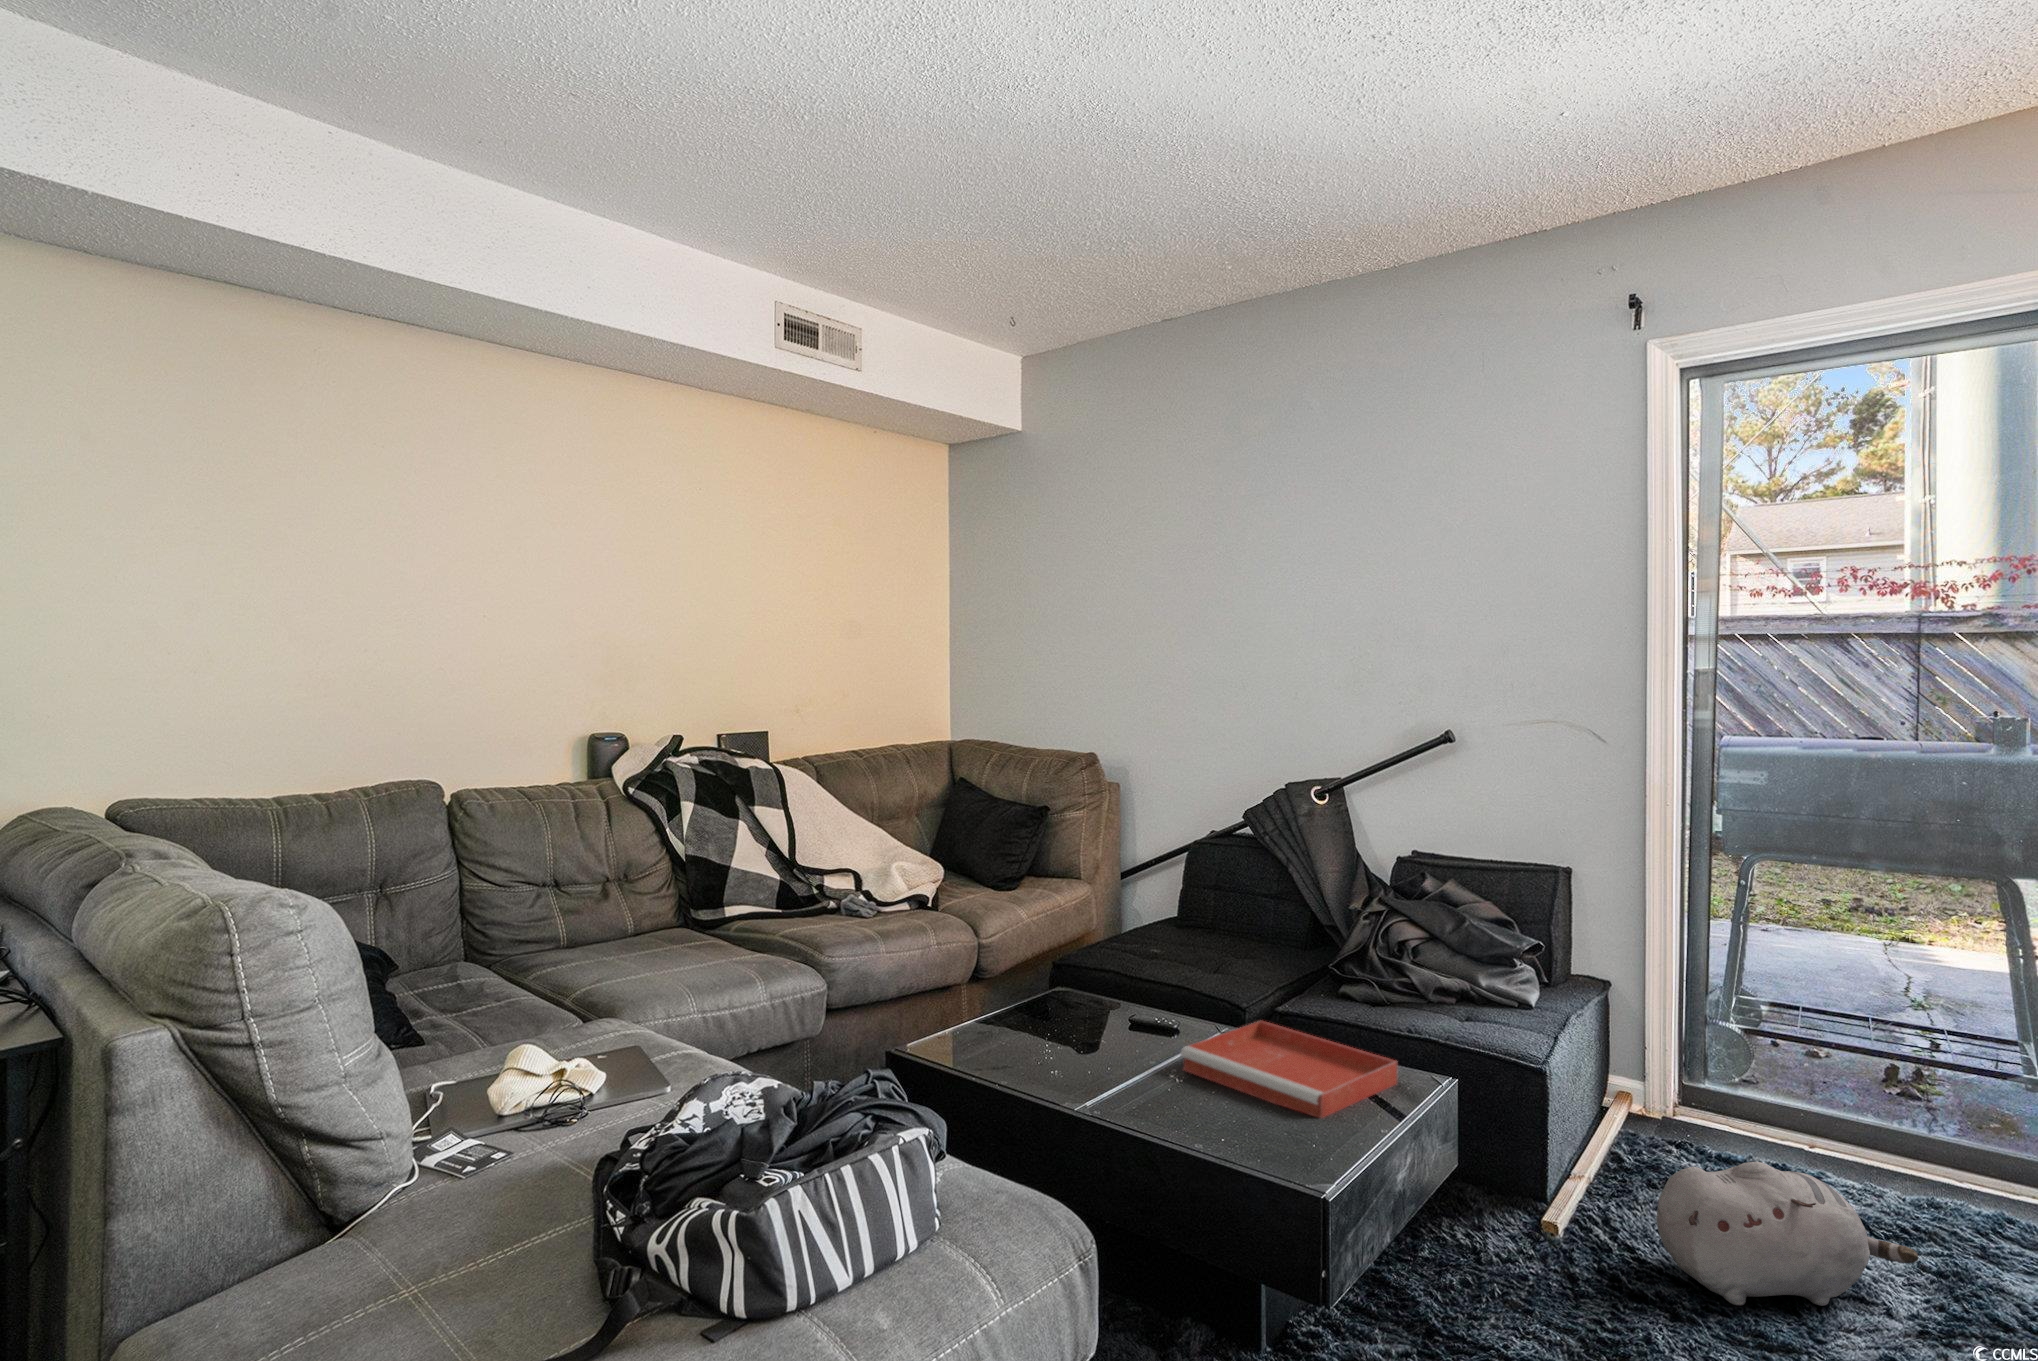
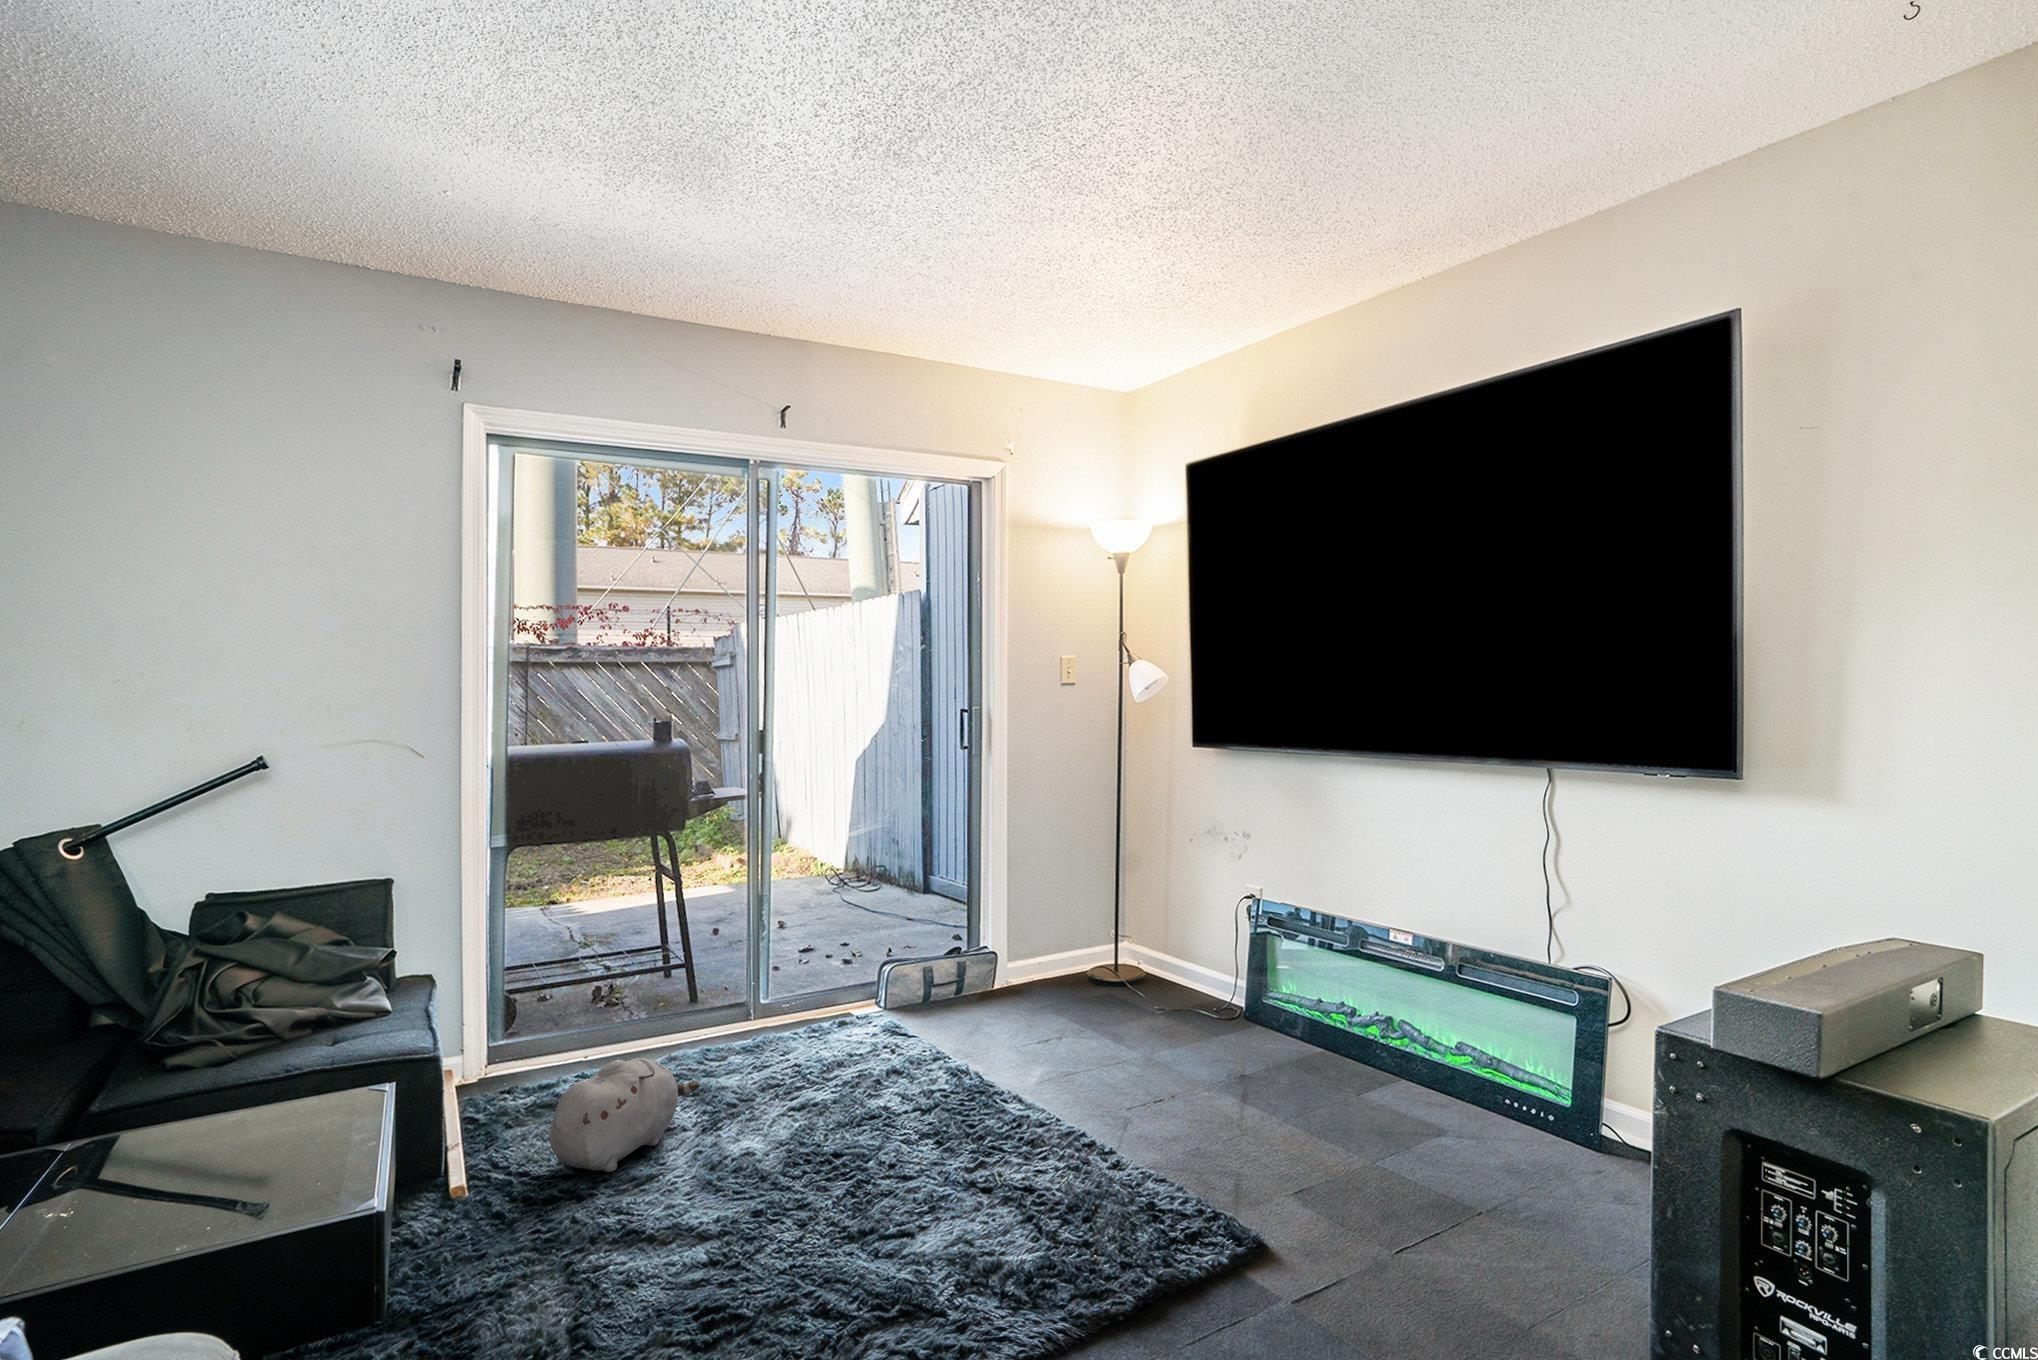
tray: present [1180,1021,1397,1118] -> none [55,1091,334,1208]

